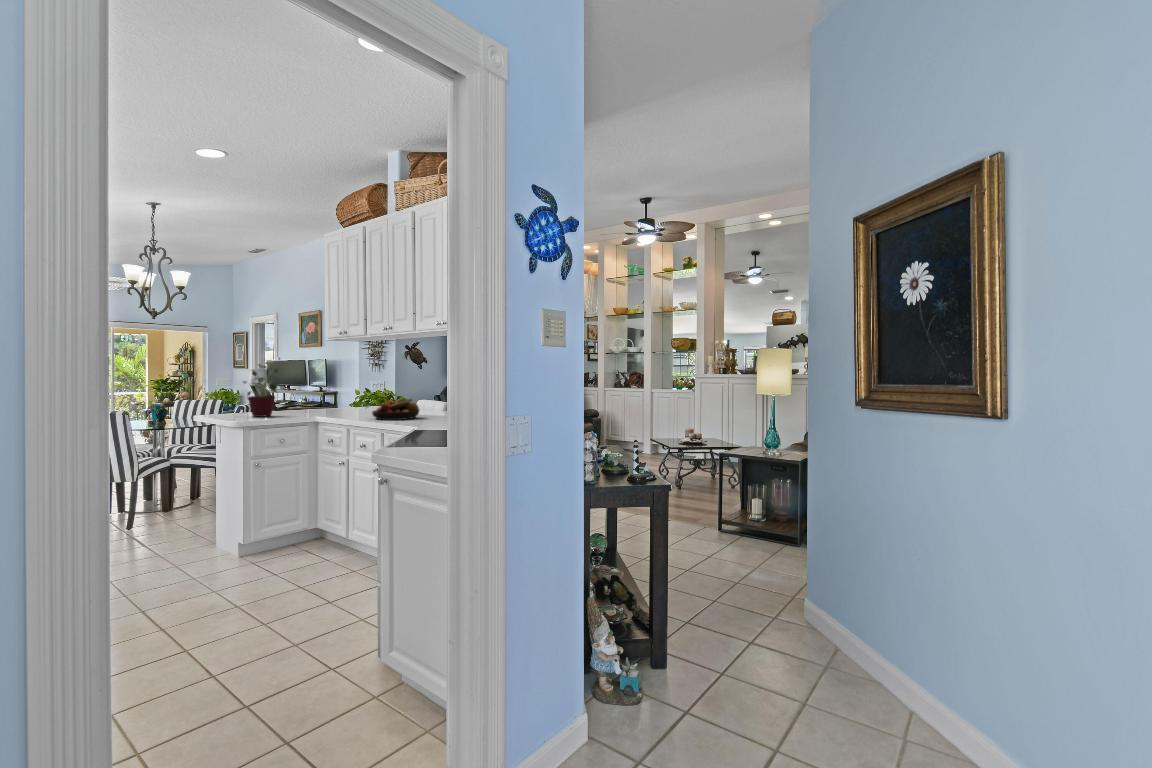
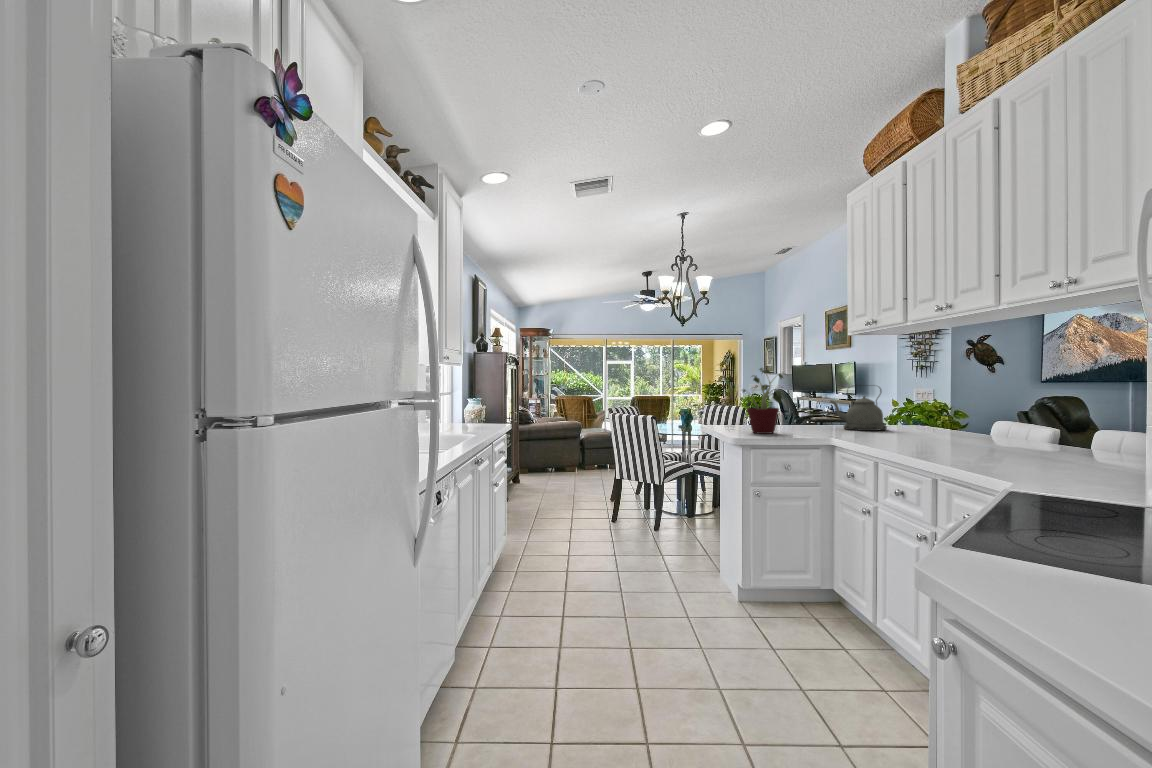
kettle: none [313,378,354,411] -> present [830,387,887,431]
fruit bowl: present [372,398,419,420] -> none [914,421,1006,459]

